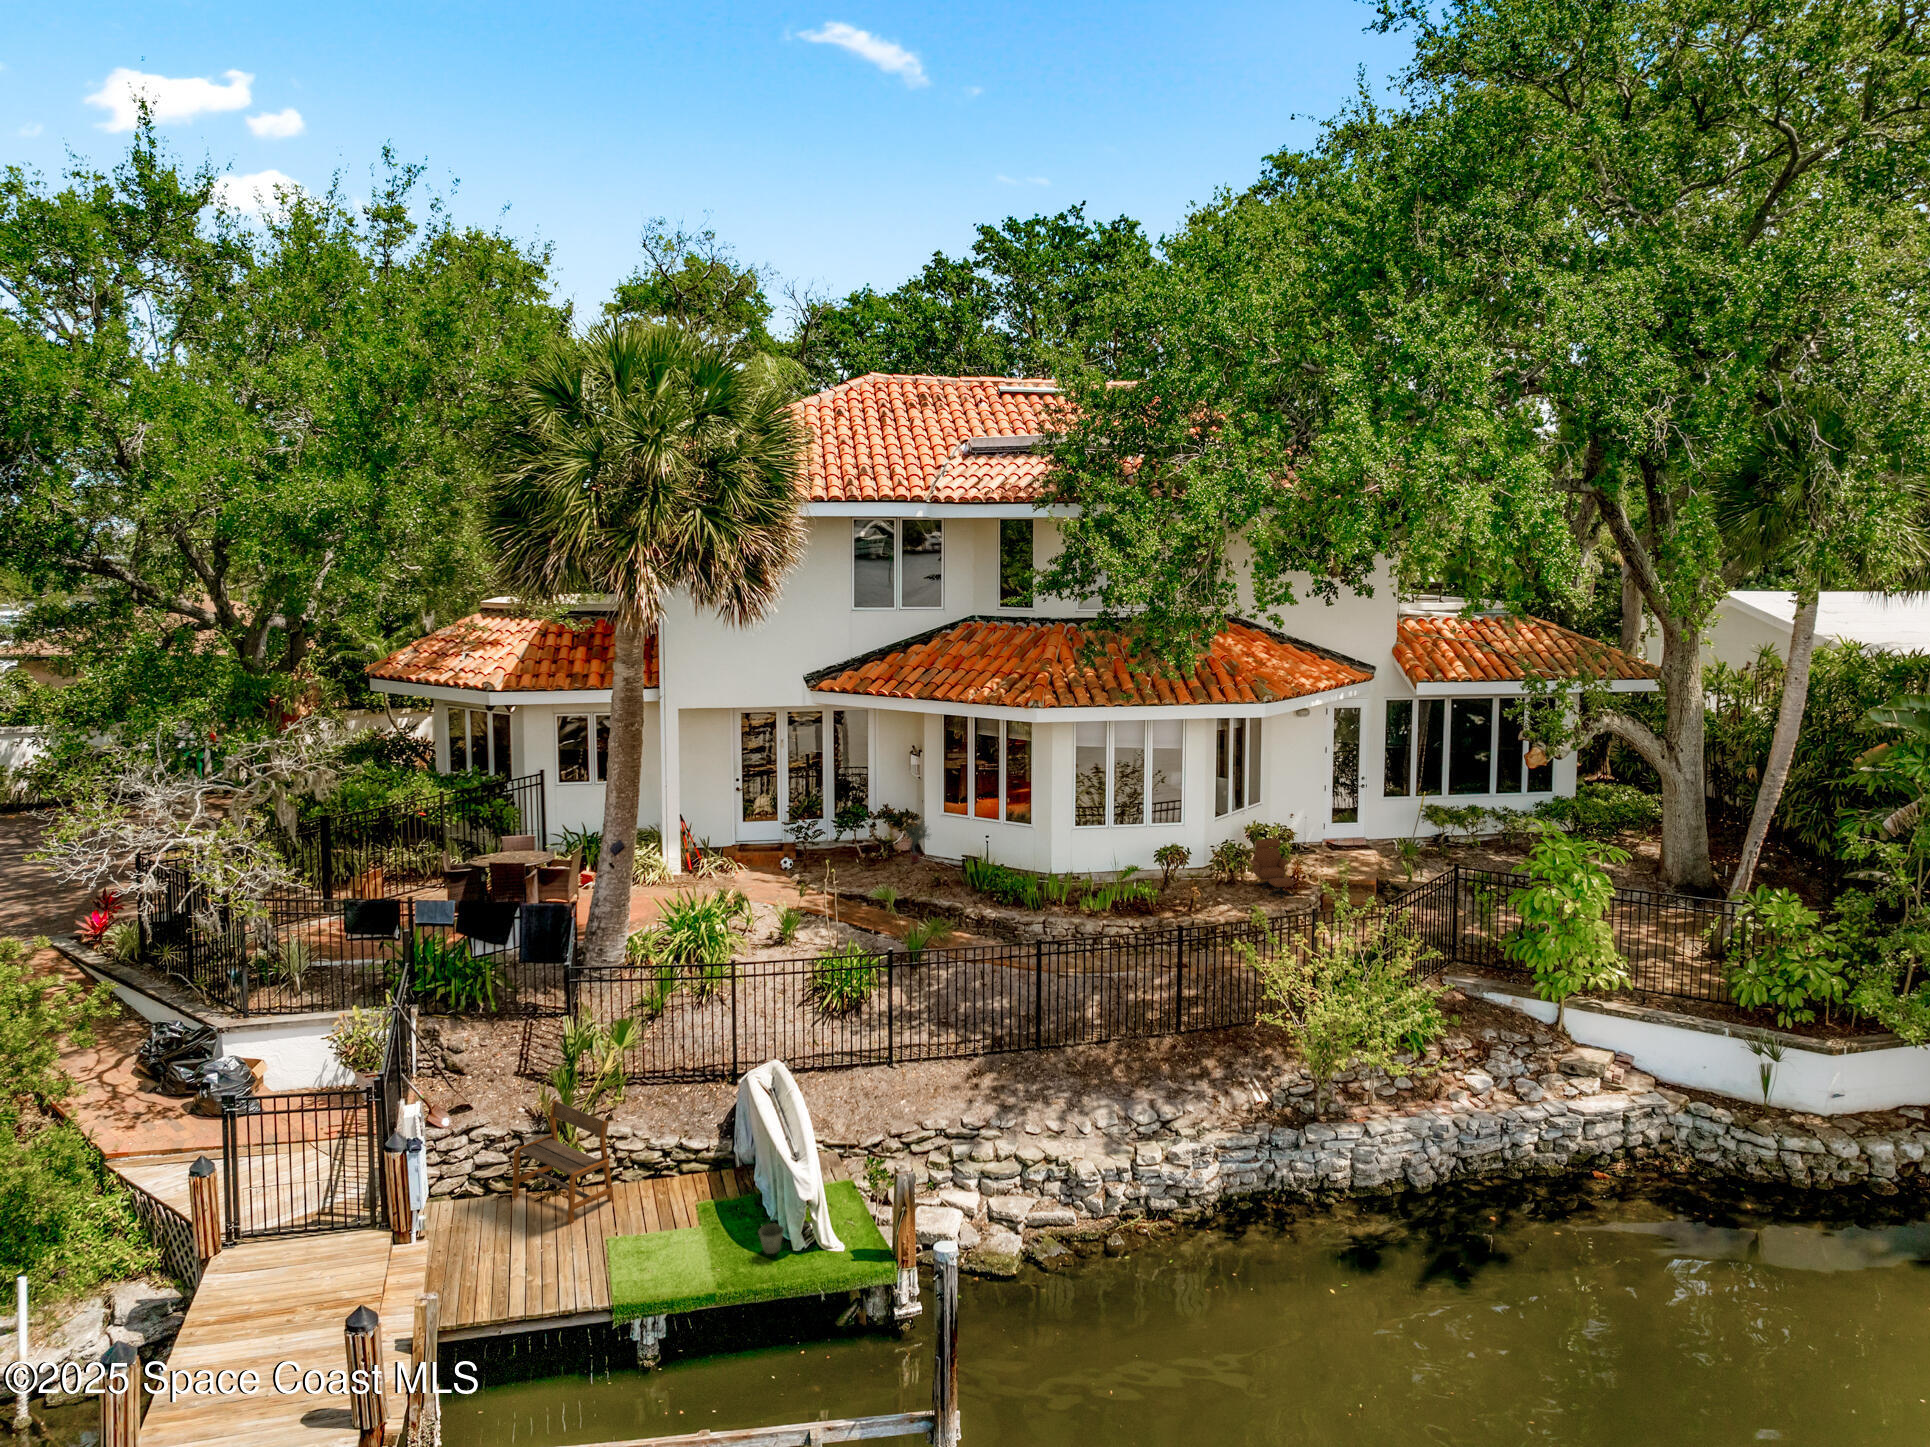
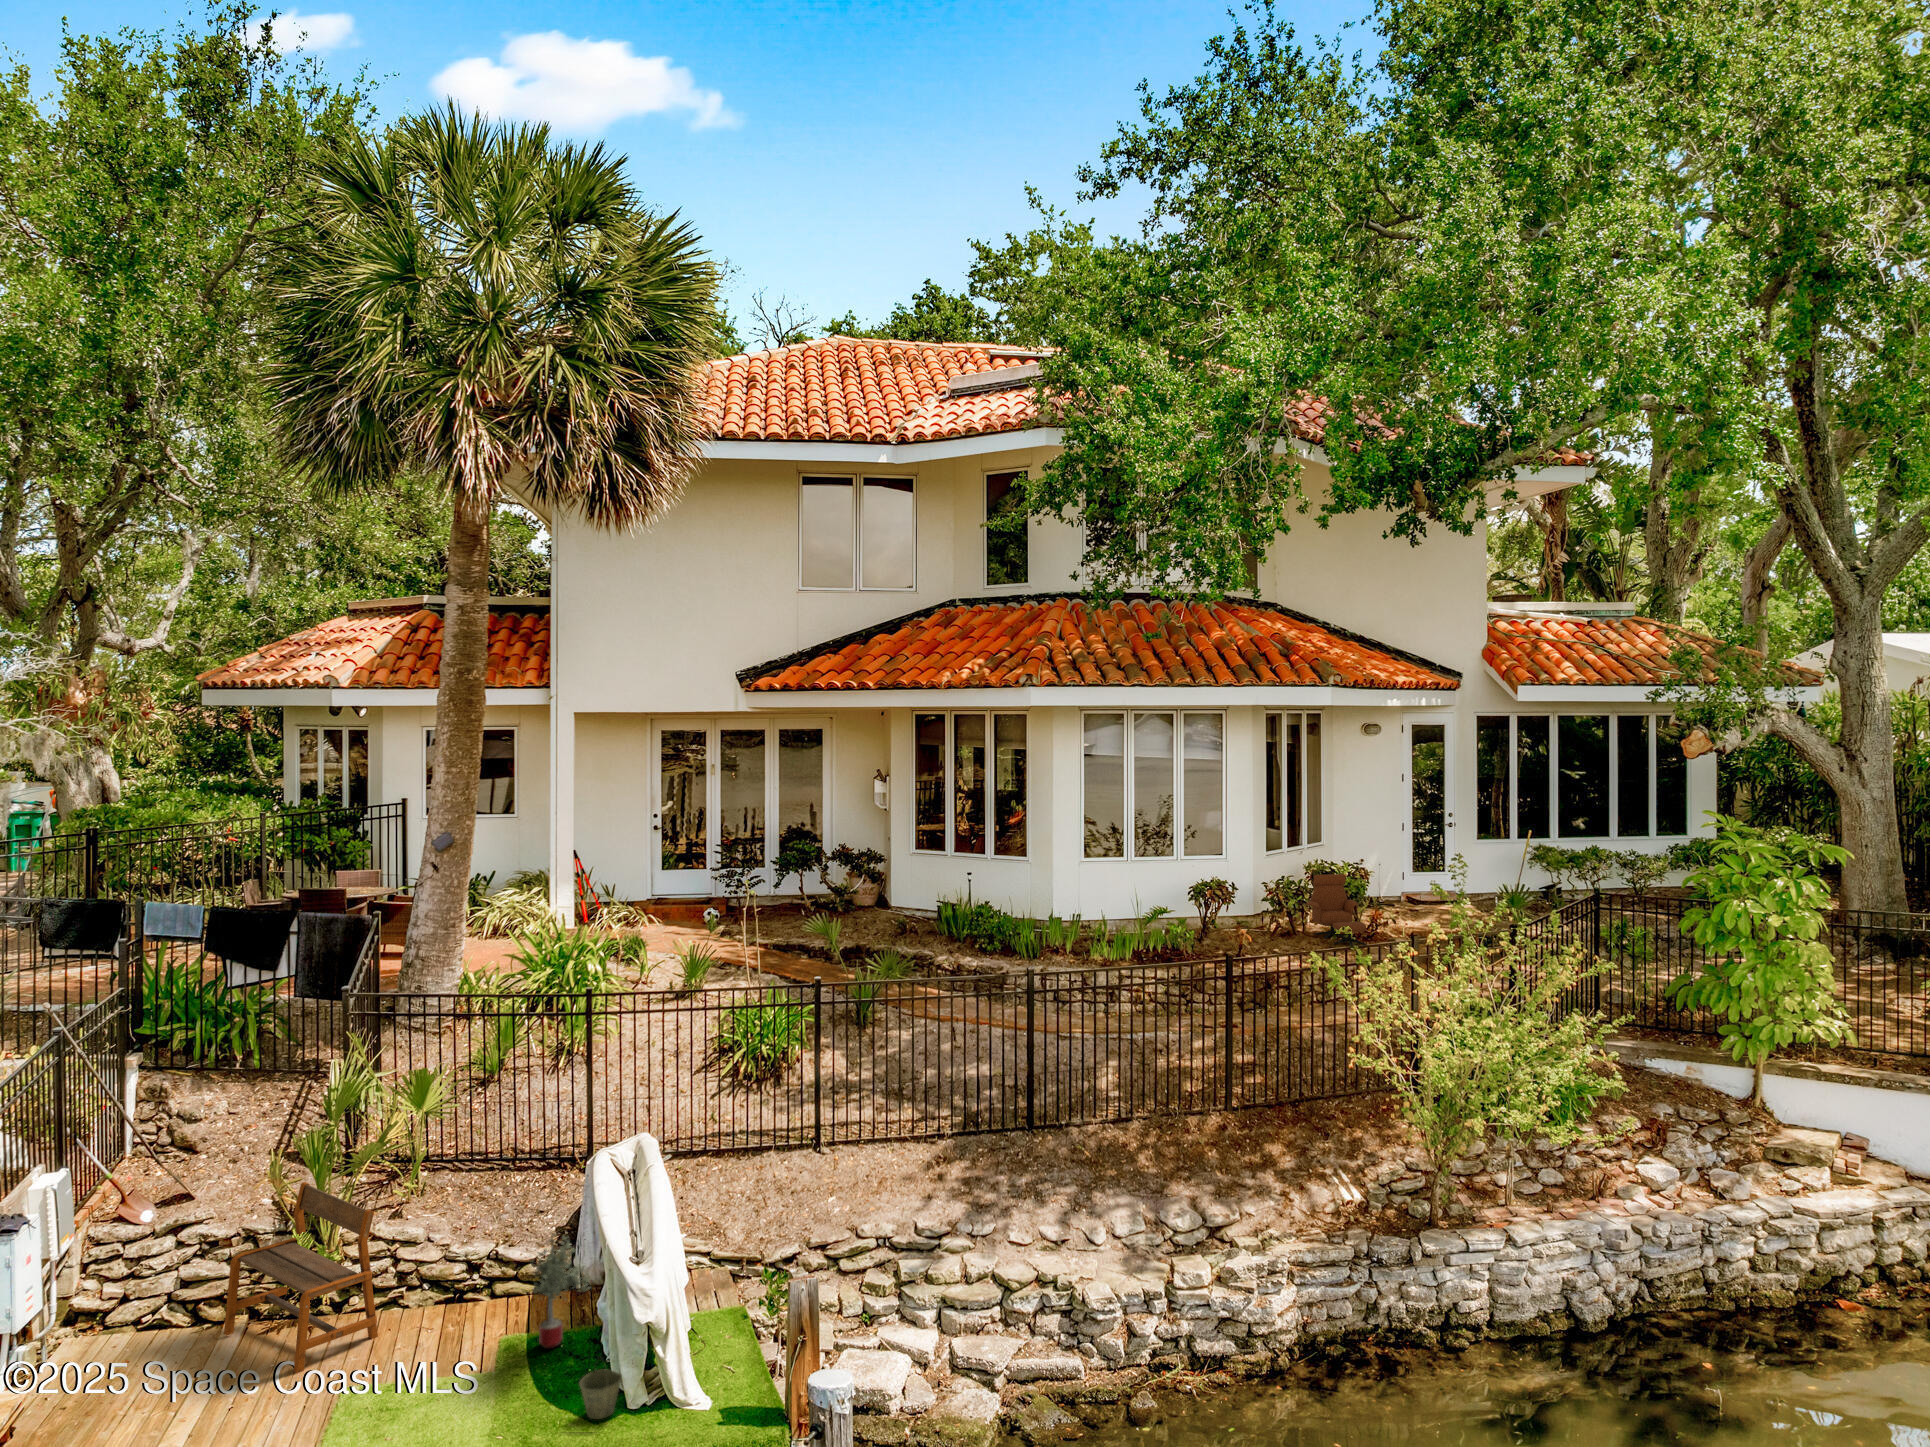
potted tree: present [905,820,930,863] -> present [533,1233,591,1348]

